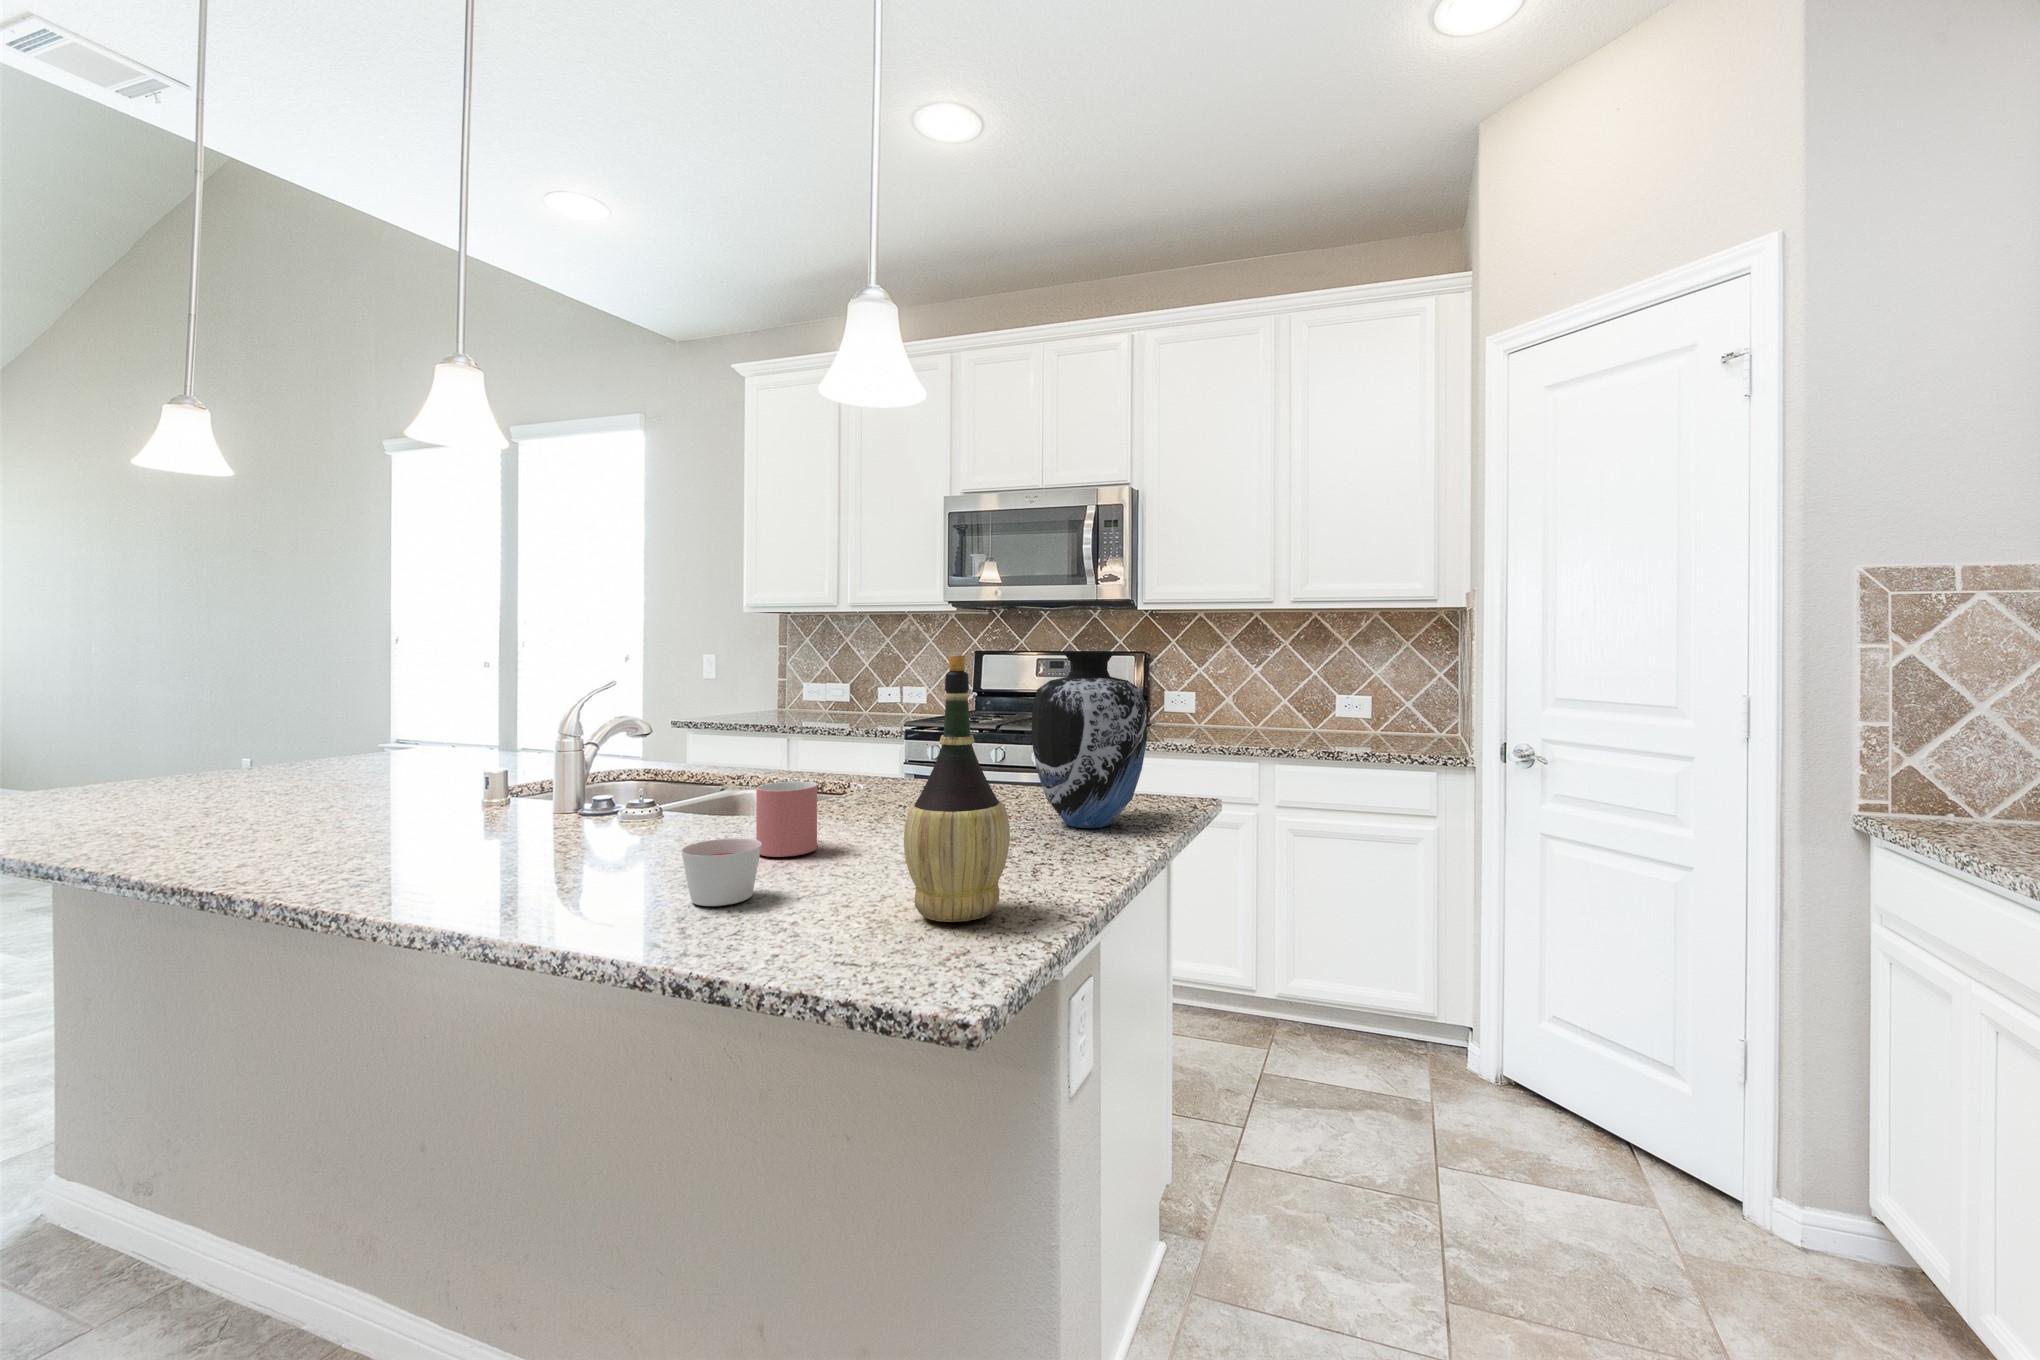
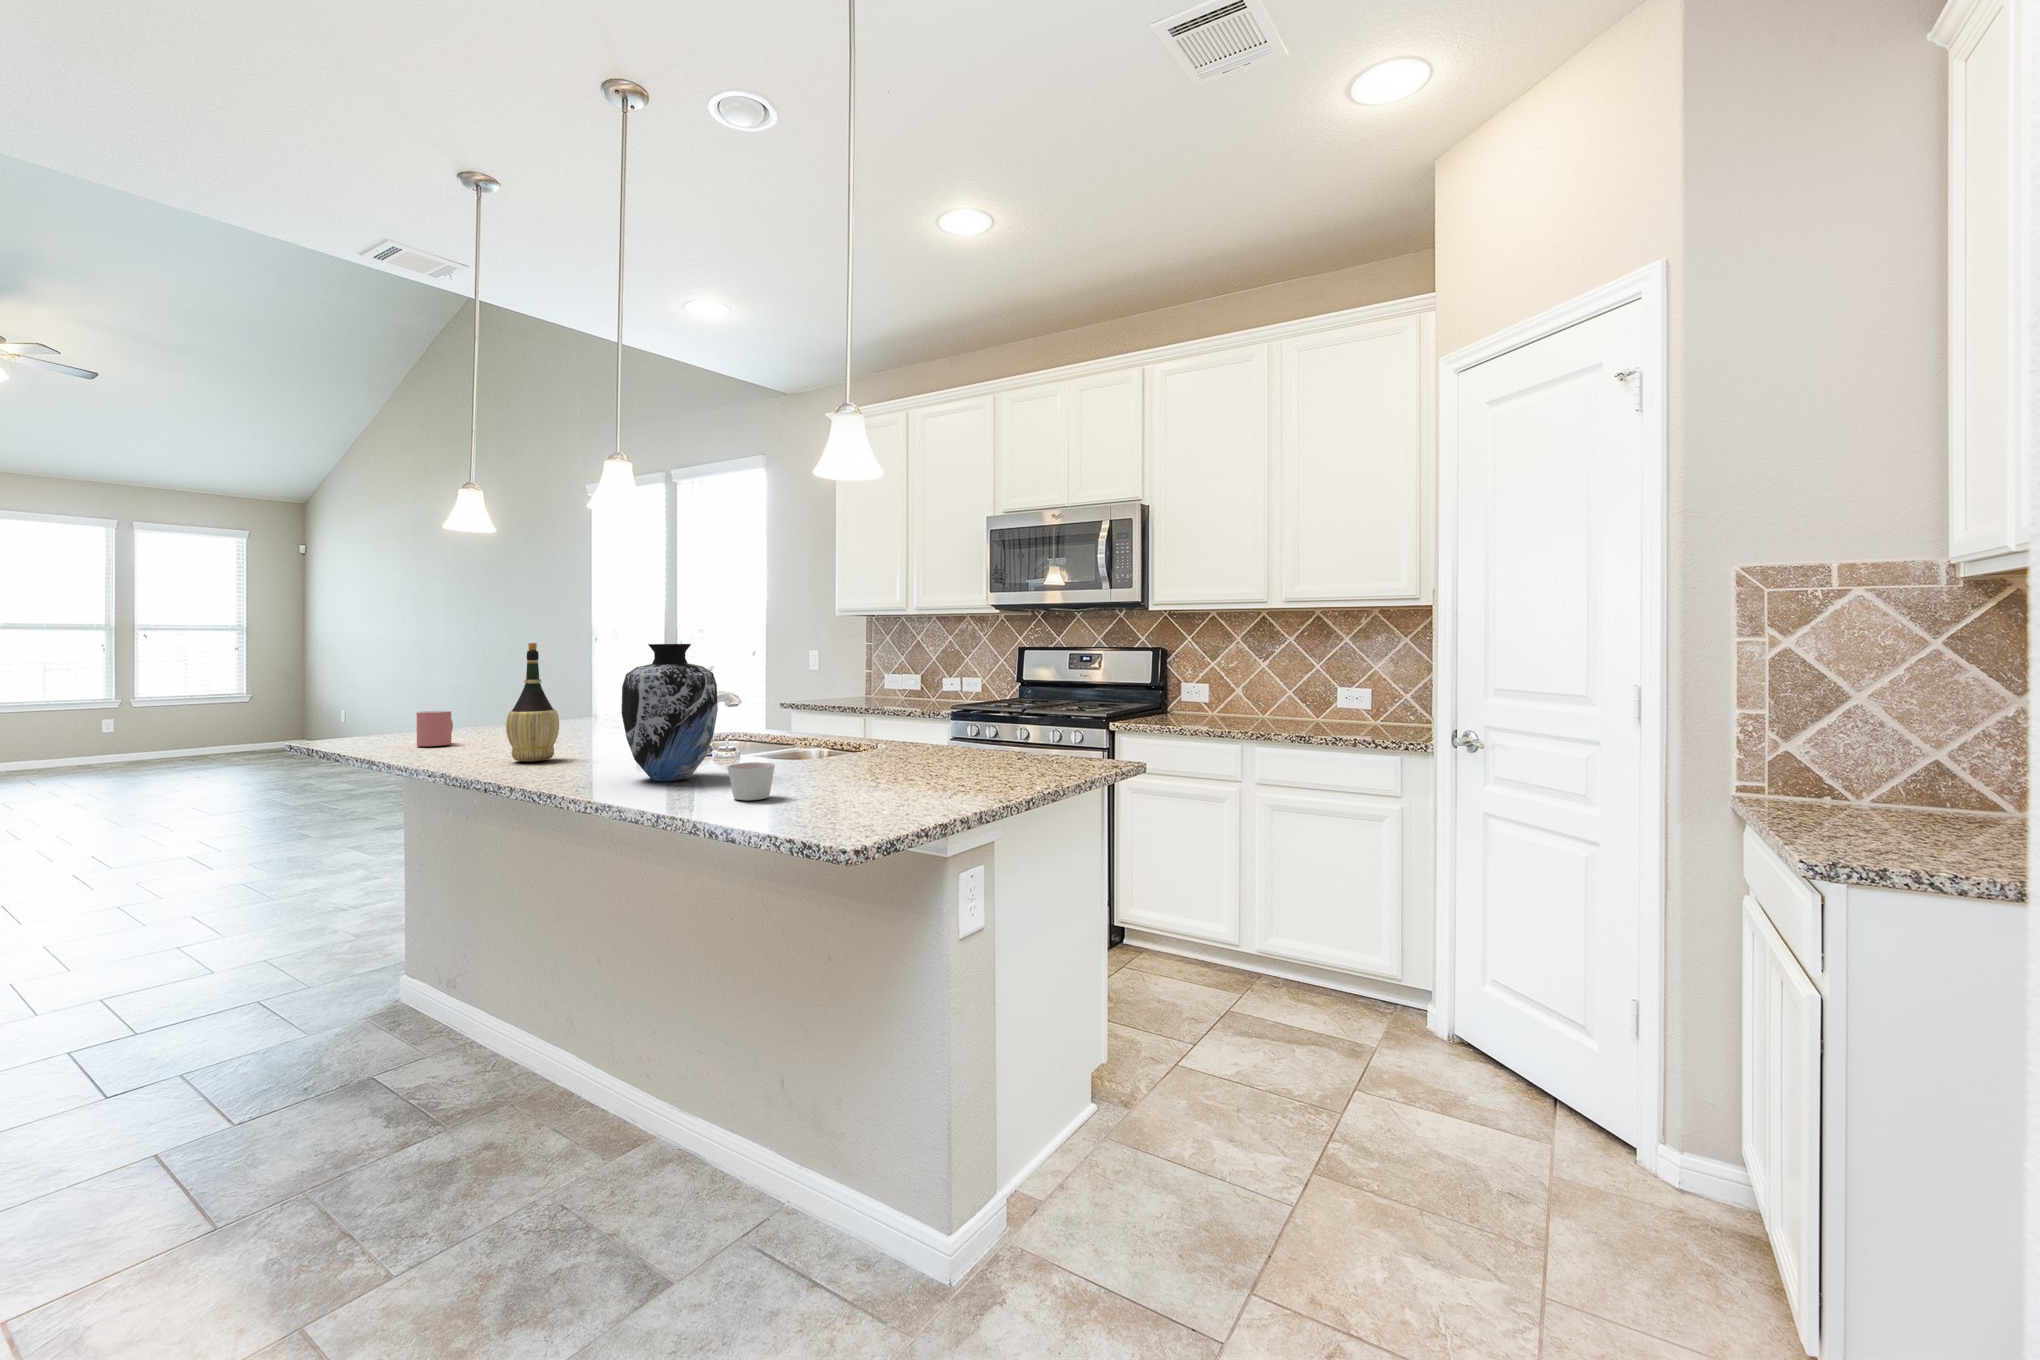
vase: present [1031,652,1147,828] -> present [621,644,718,781]
wine bottle: present [904,654,1010,922] -> present [506,643,559,761]
mug: present [756,781,817,857] -> present [417,710,453,746]

